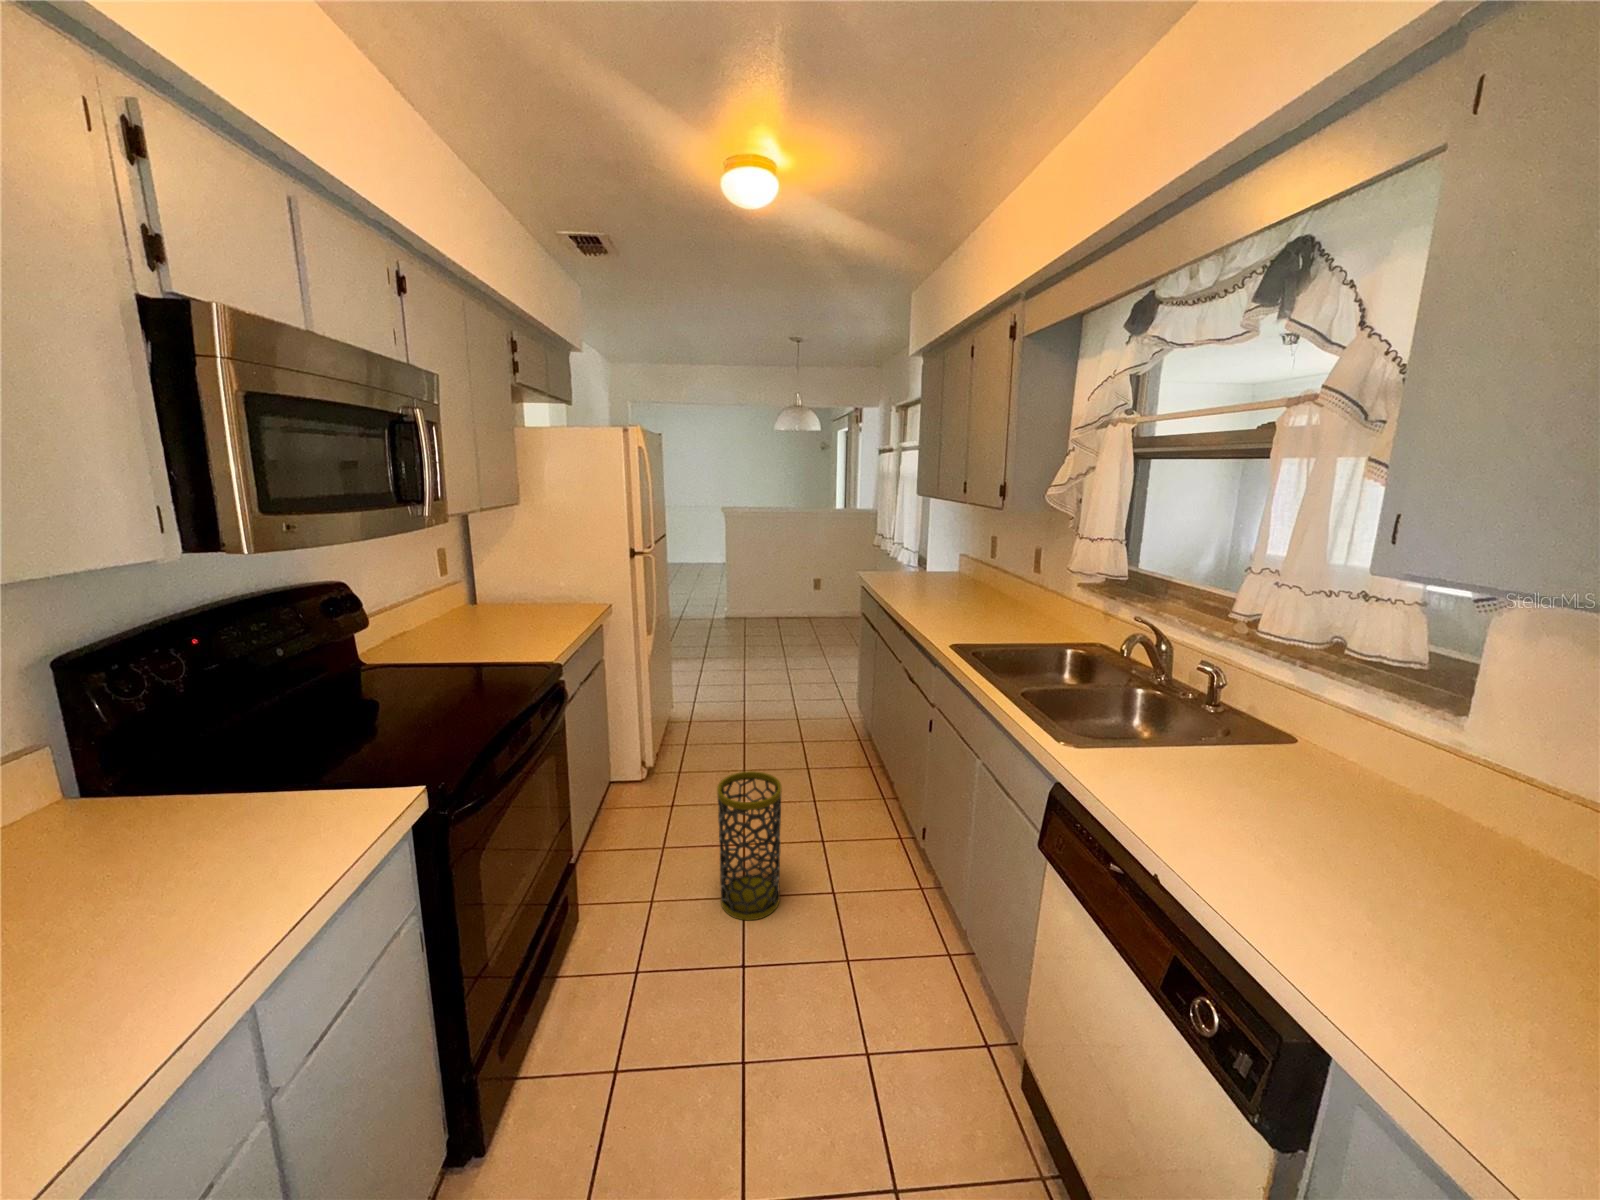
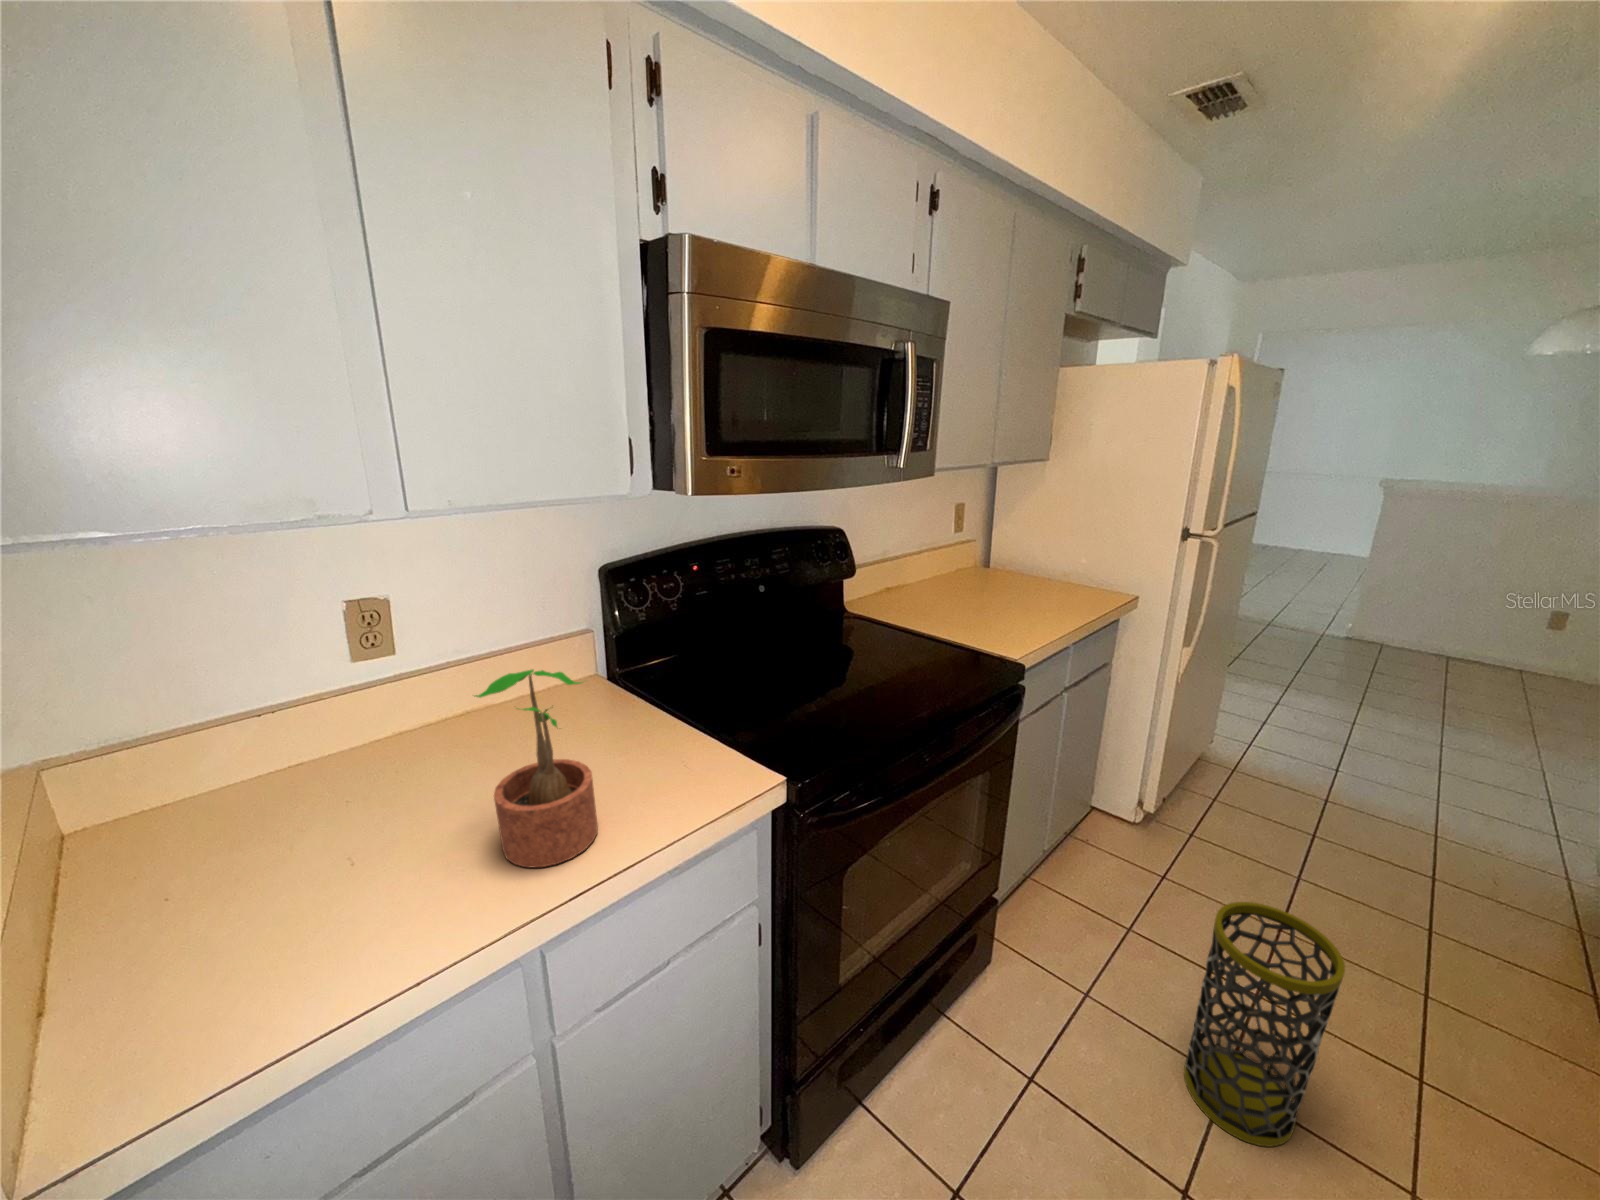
potted plant: none [85,740,261,955] -> present [475,670,598,867]

